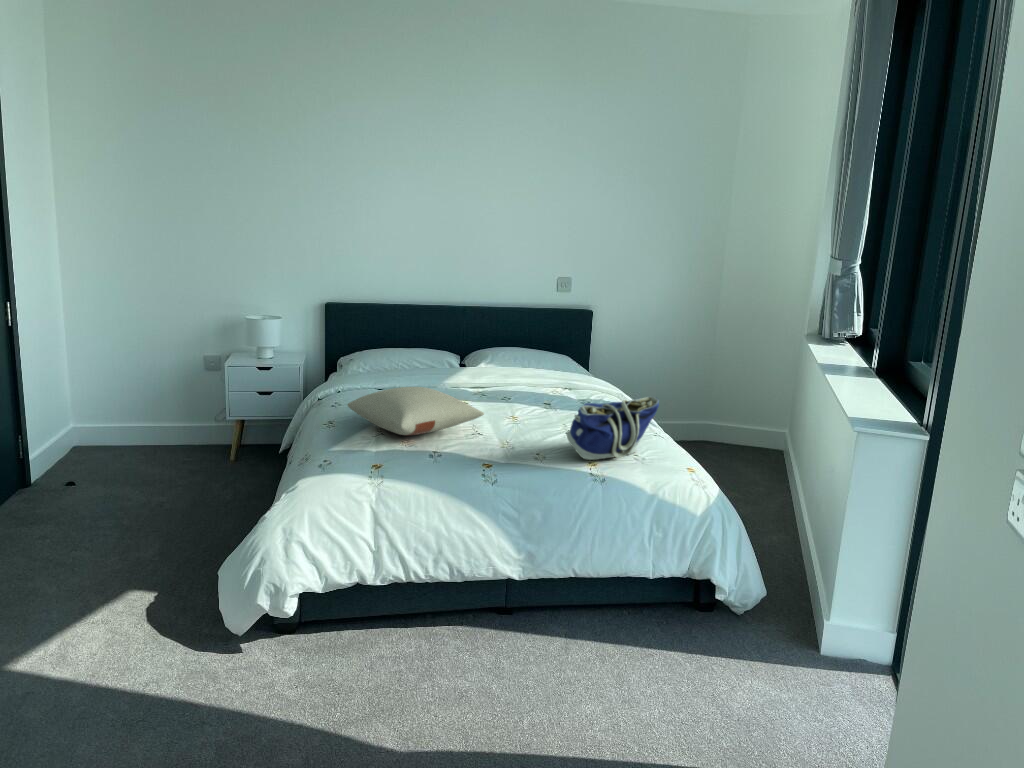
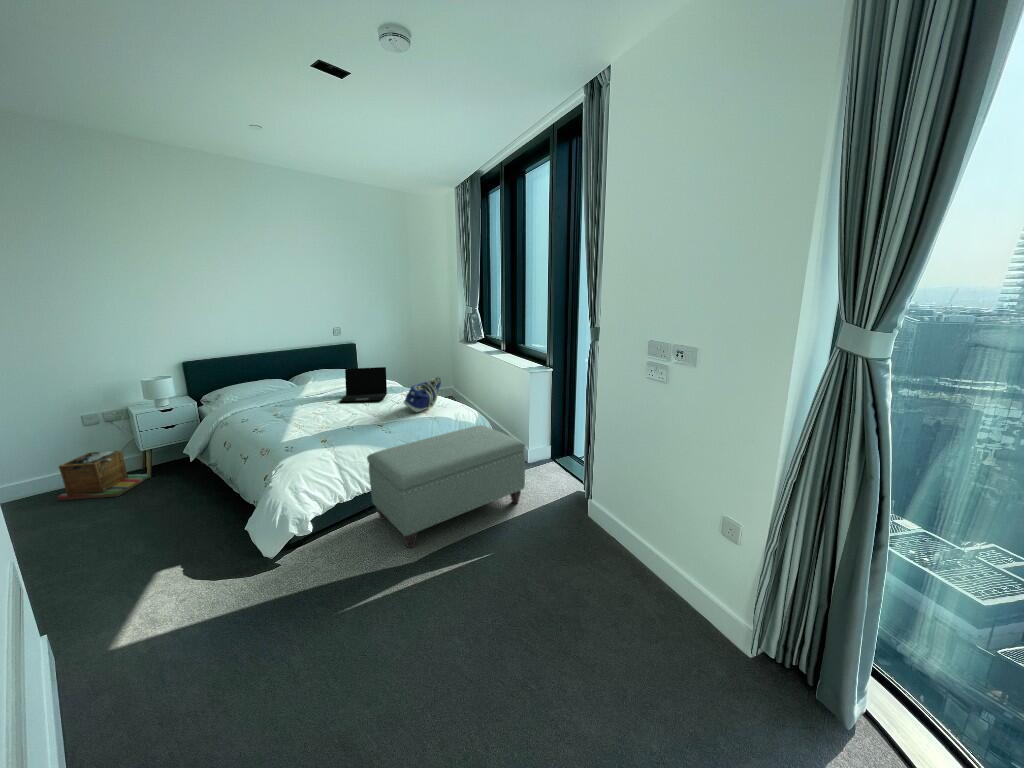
laptop: none [485,350,588,422] -> present [340,367,387,403]
pillow: present [347,387,484,435] -> none [269,397,354,424]
laundry basket: none [144,407,242,475] -> present [57,451,150,500]
ottoman: none [404,511,733,726] -> present [367,425,525,548]

